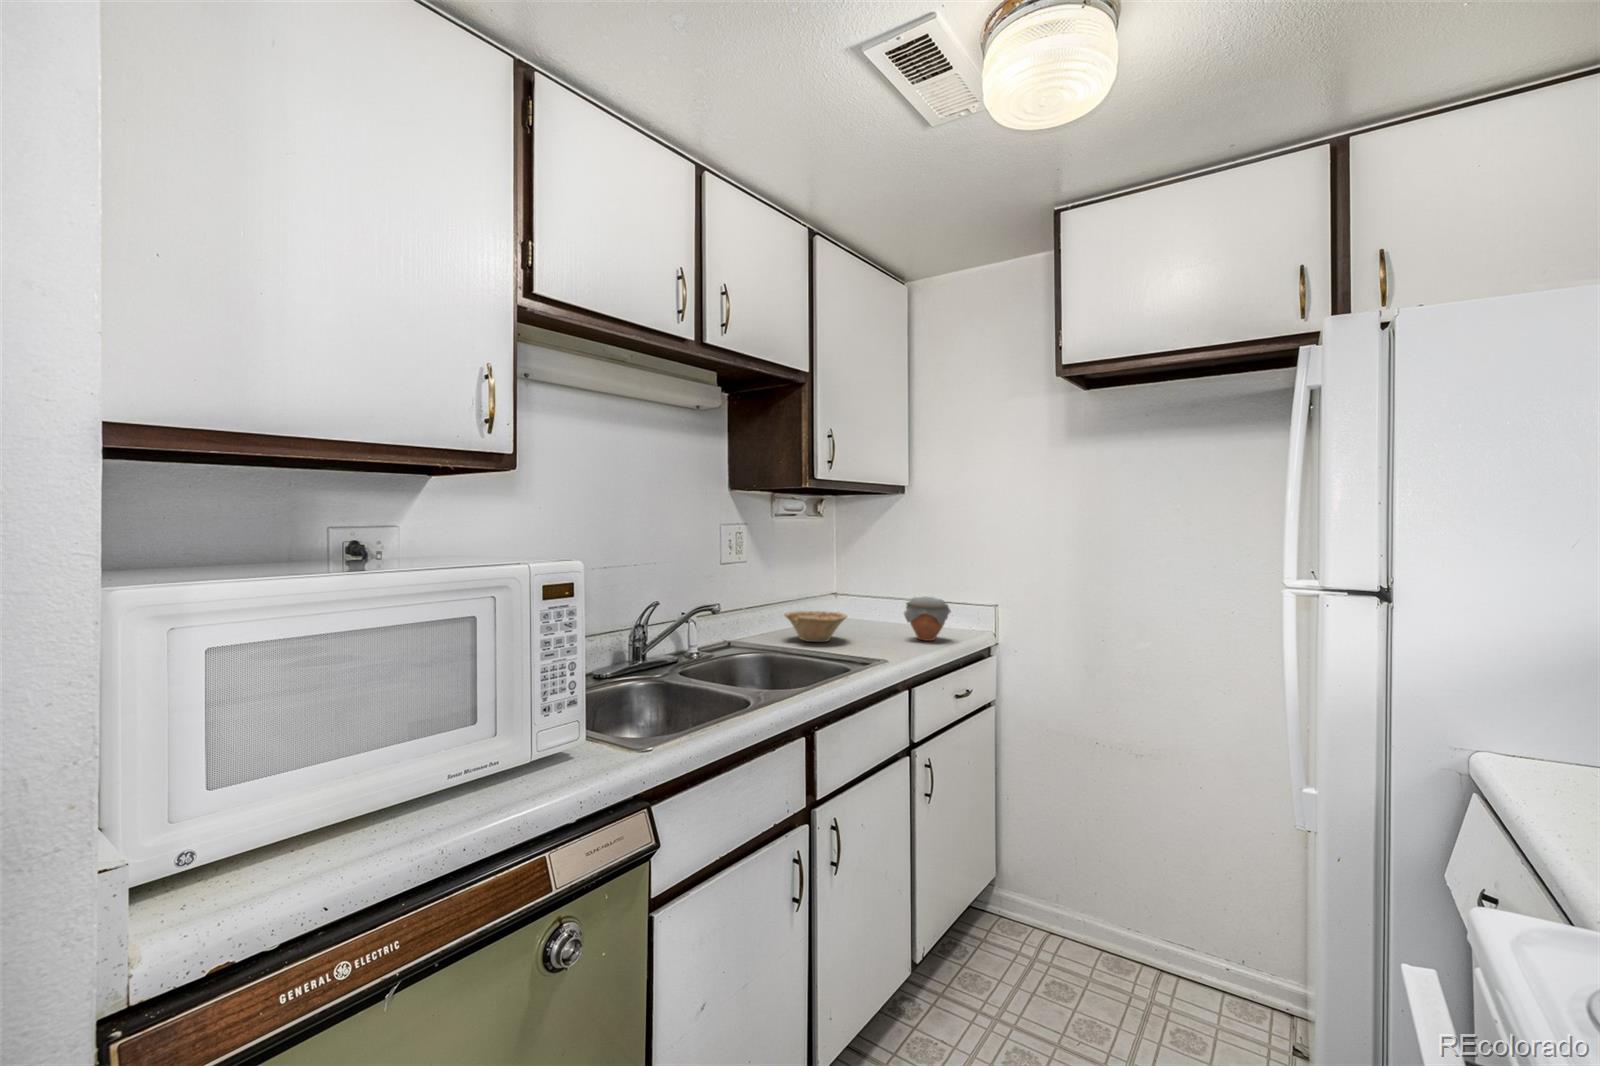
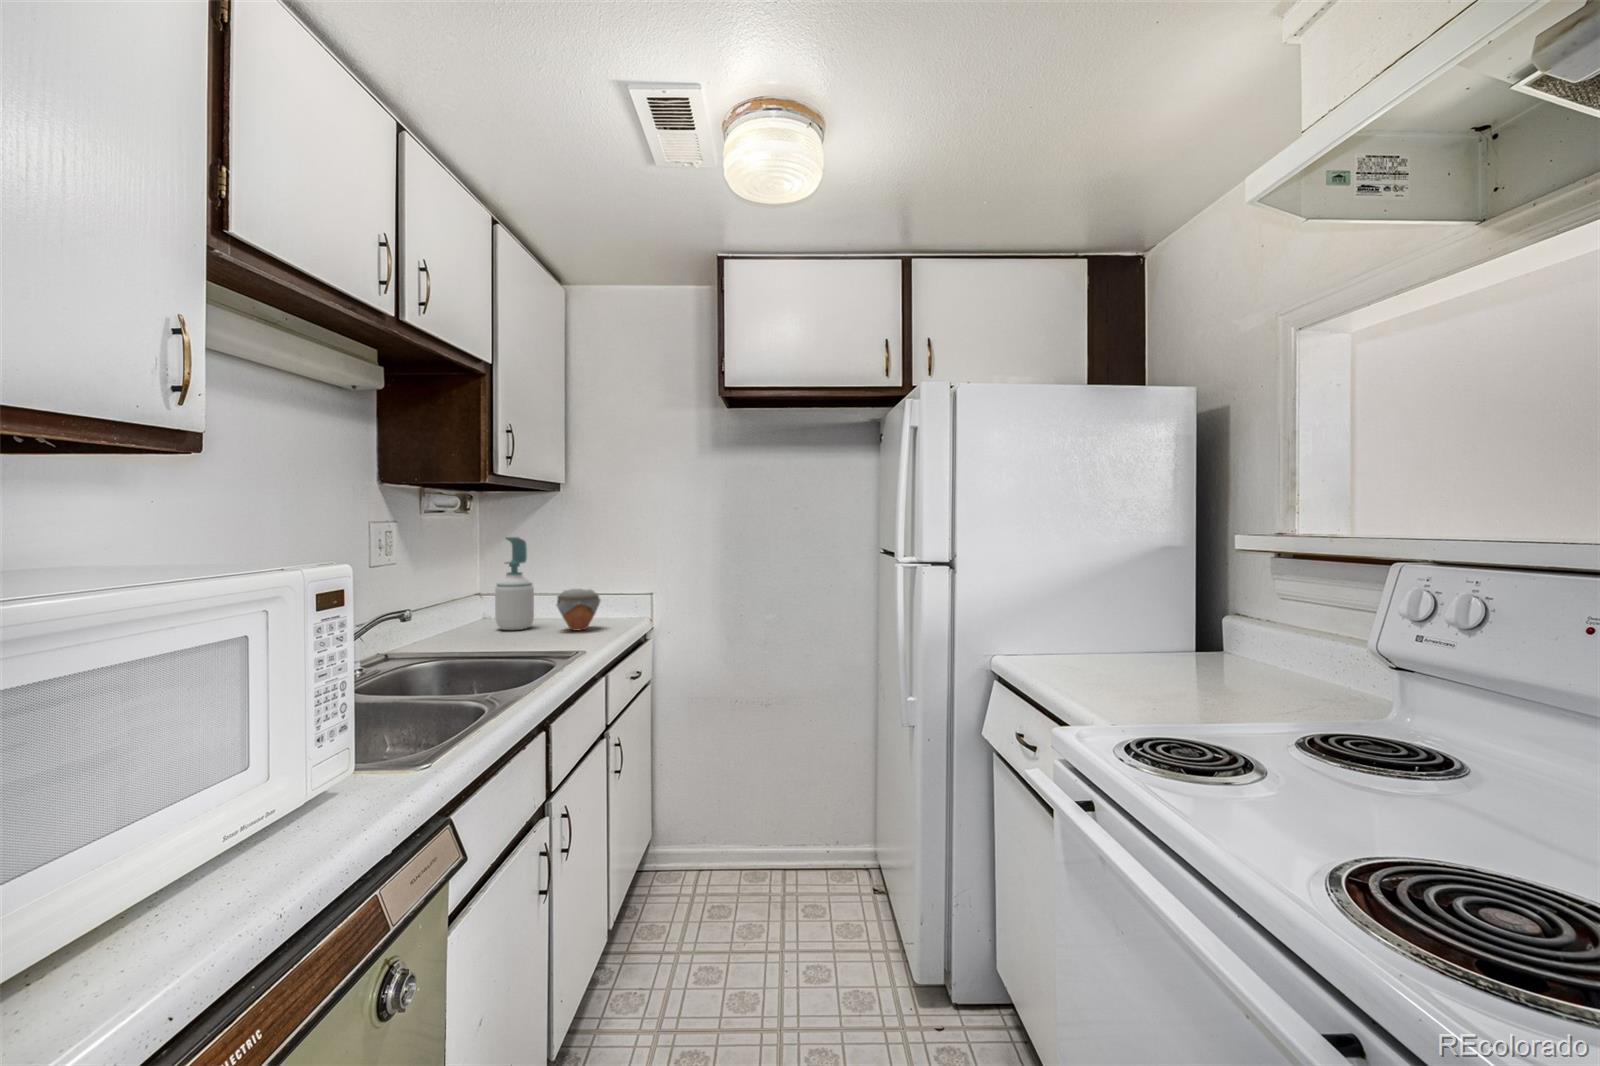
soap bottle: none [853,539,890,632] -> present [495,537,534,630]
dish: present [784,611,847,642] -> none [429,613,502,646]

